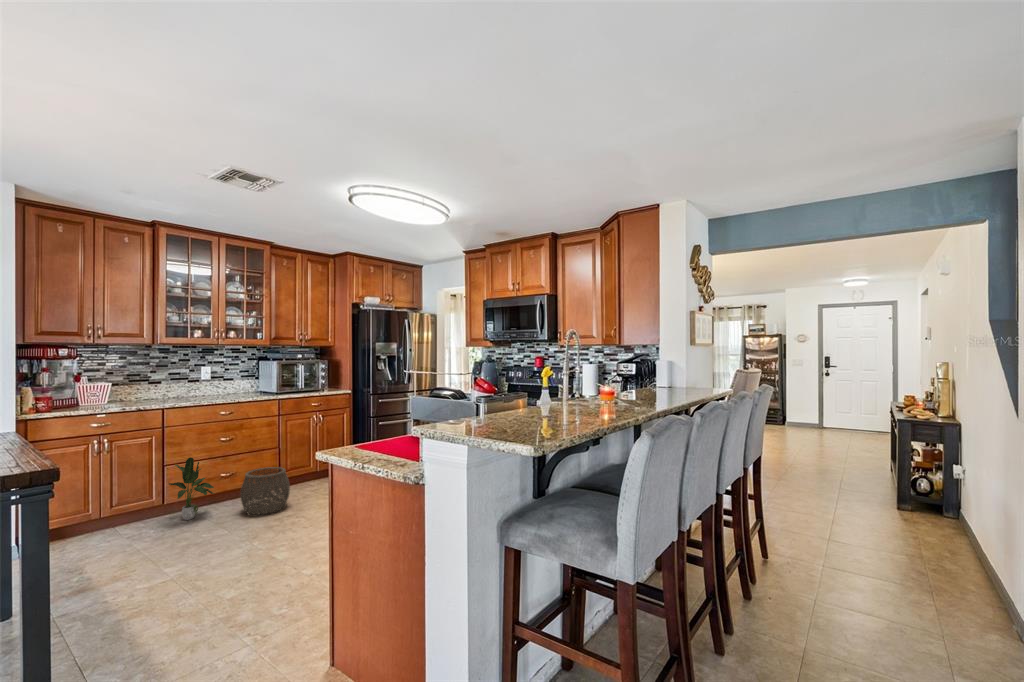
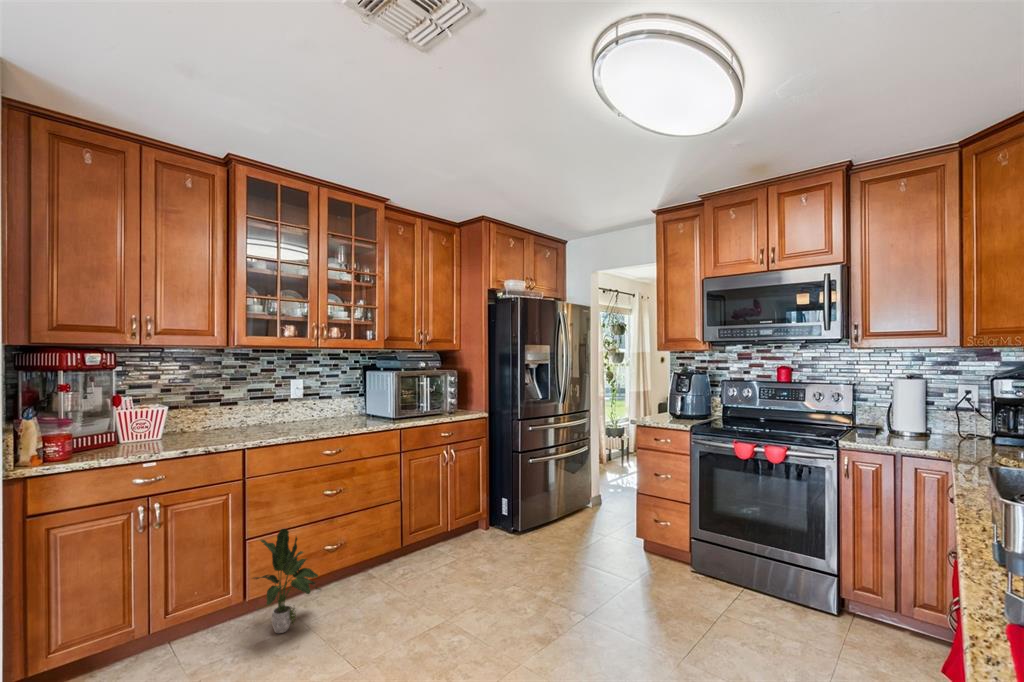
woven basket: present [240,467,290,515] -> none [359,541,433,628]

